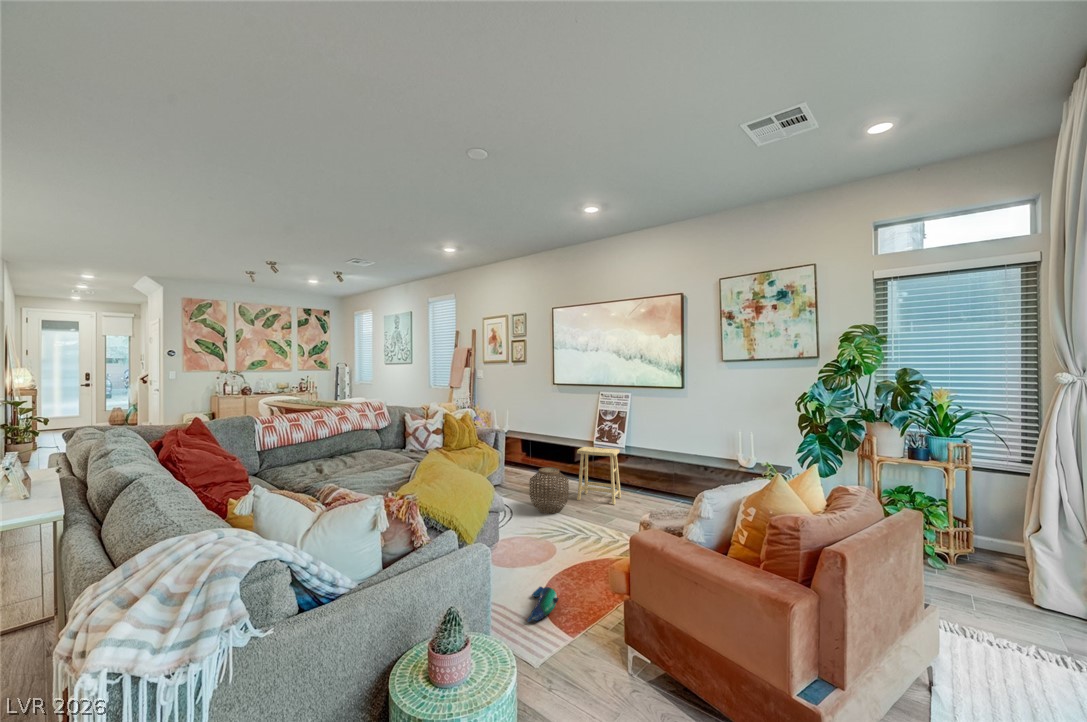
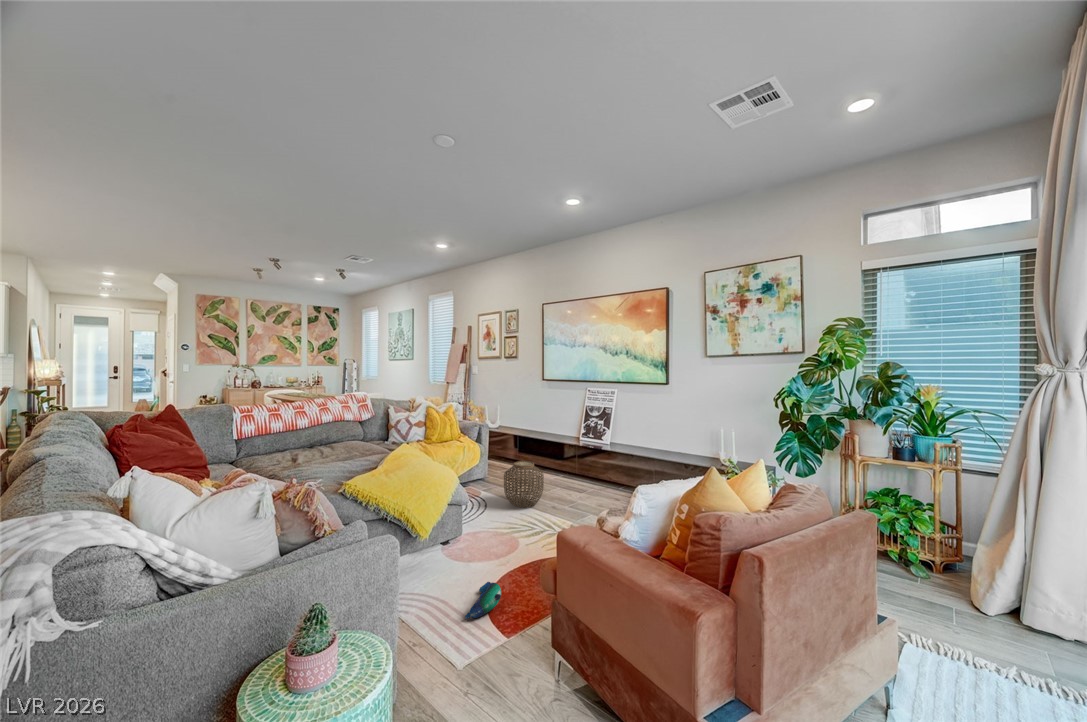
footstool: present [577,447,621,505] -> none [555,442,600,501]

